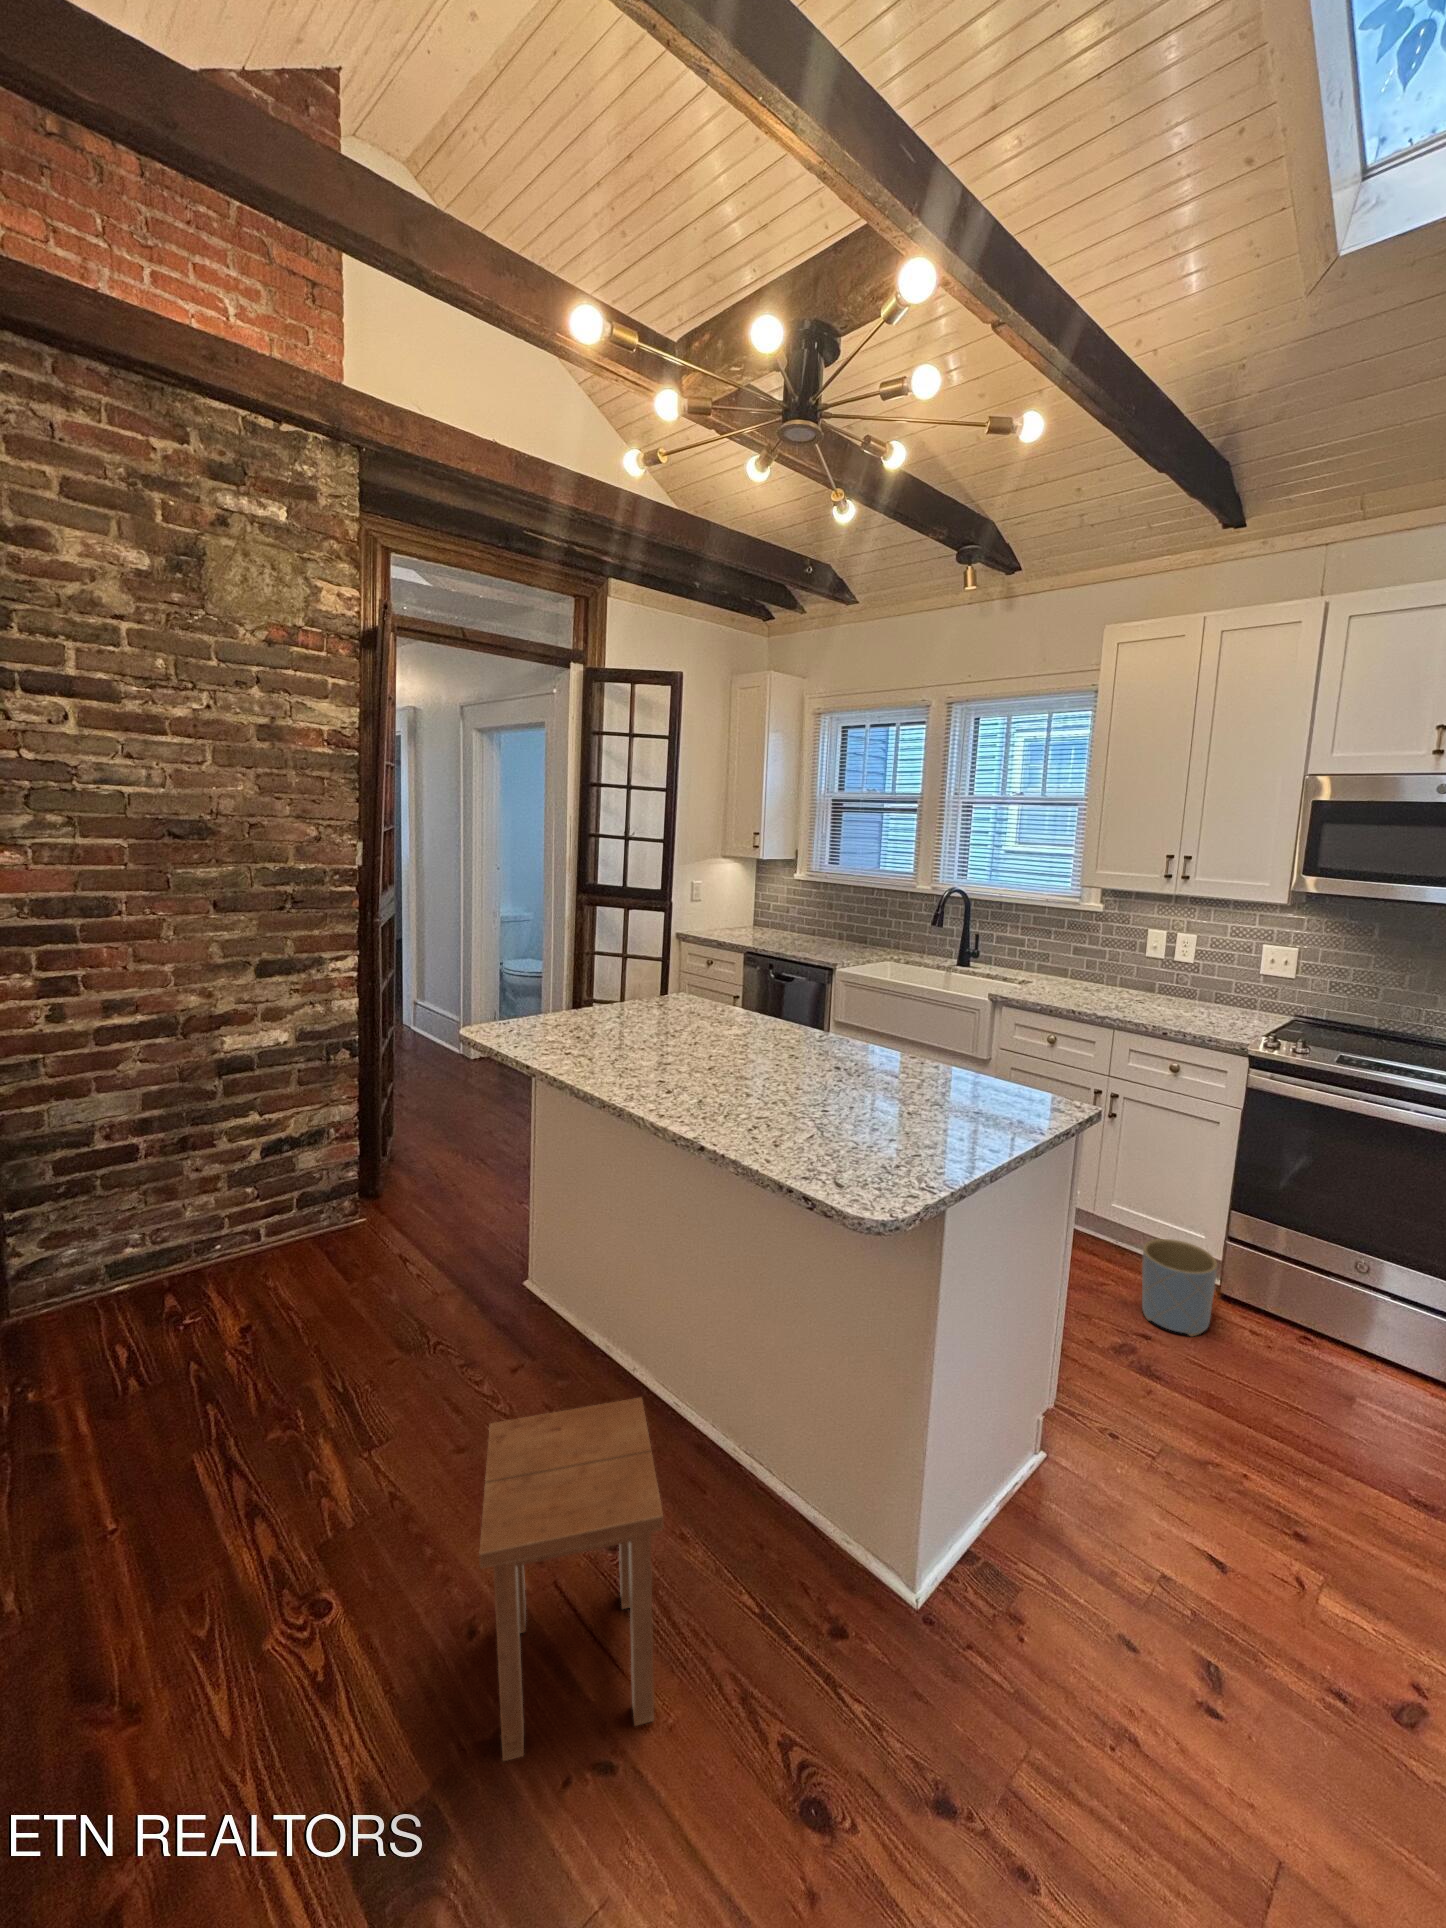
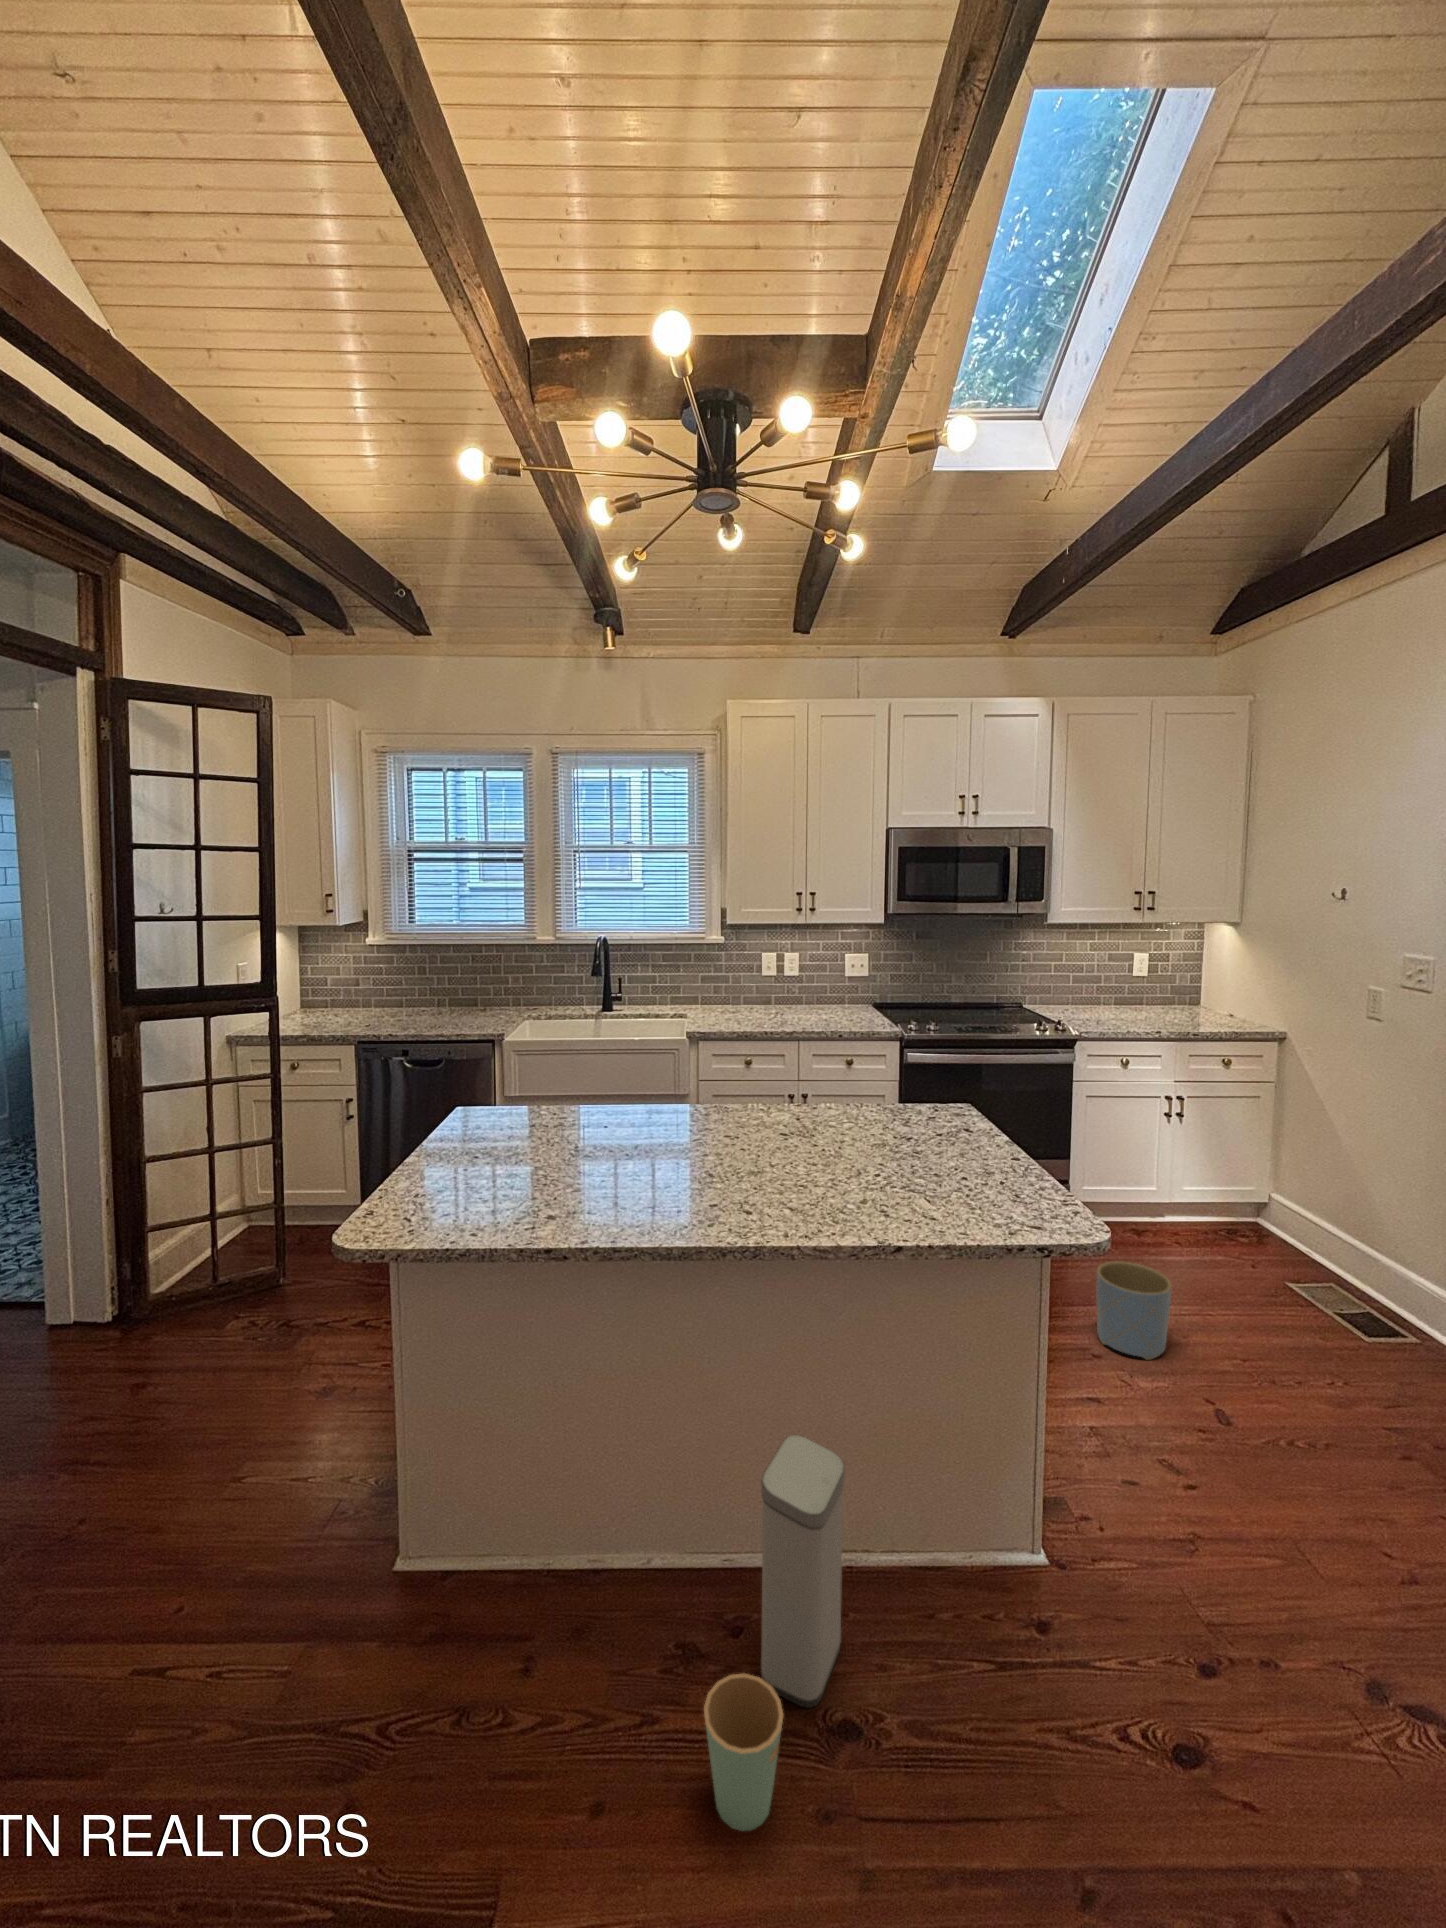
stool: present [479,1398,663,1761] -> none [430,1402,612,1766]
trash can: none [756,1431,897,1831] -> present [704,1435,845,1831]

